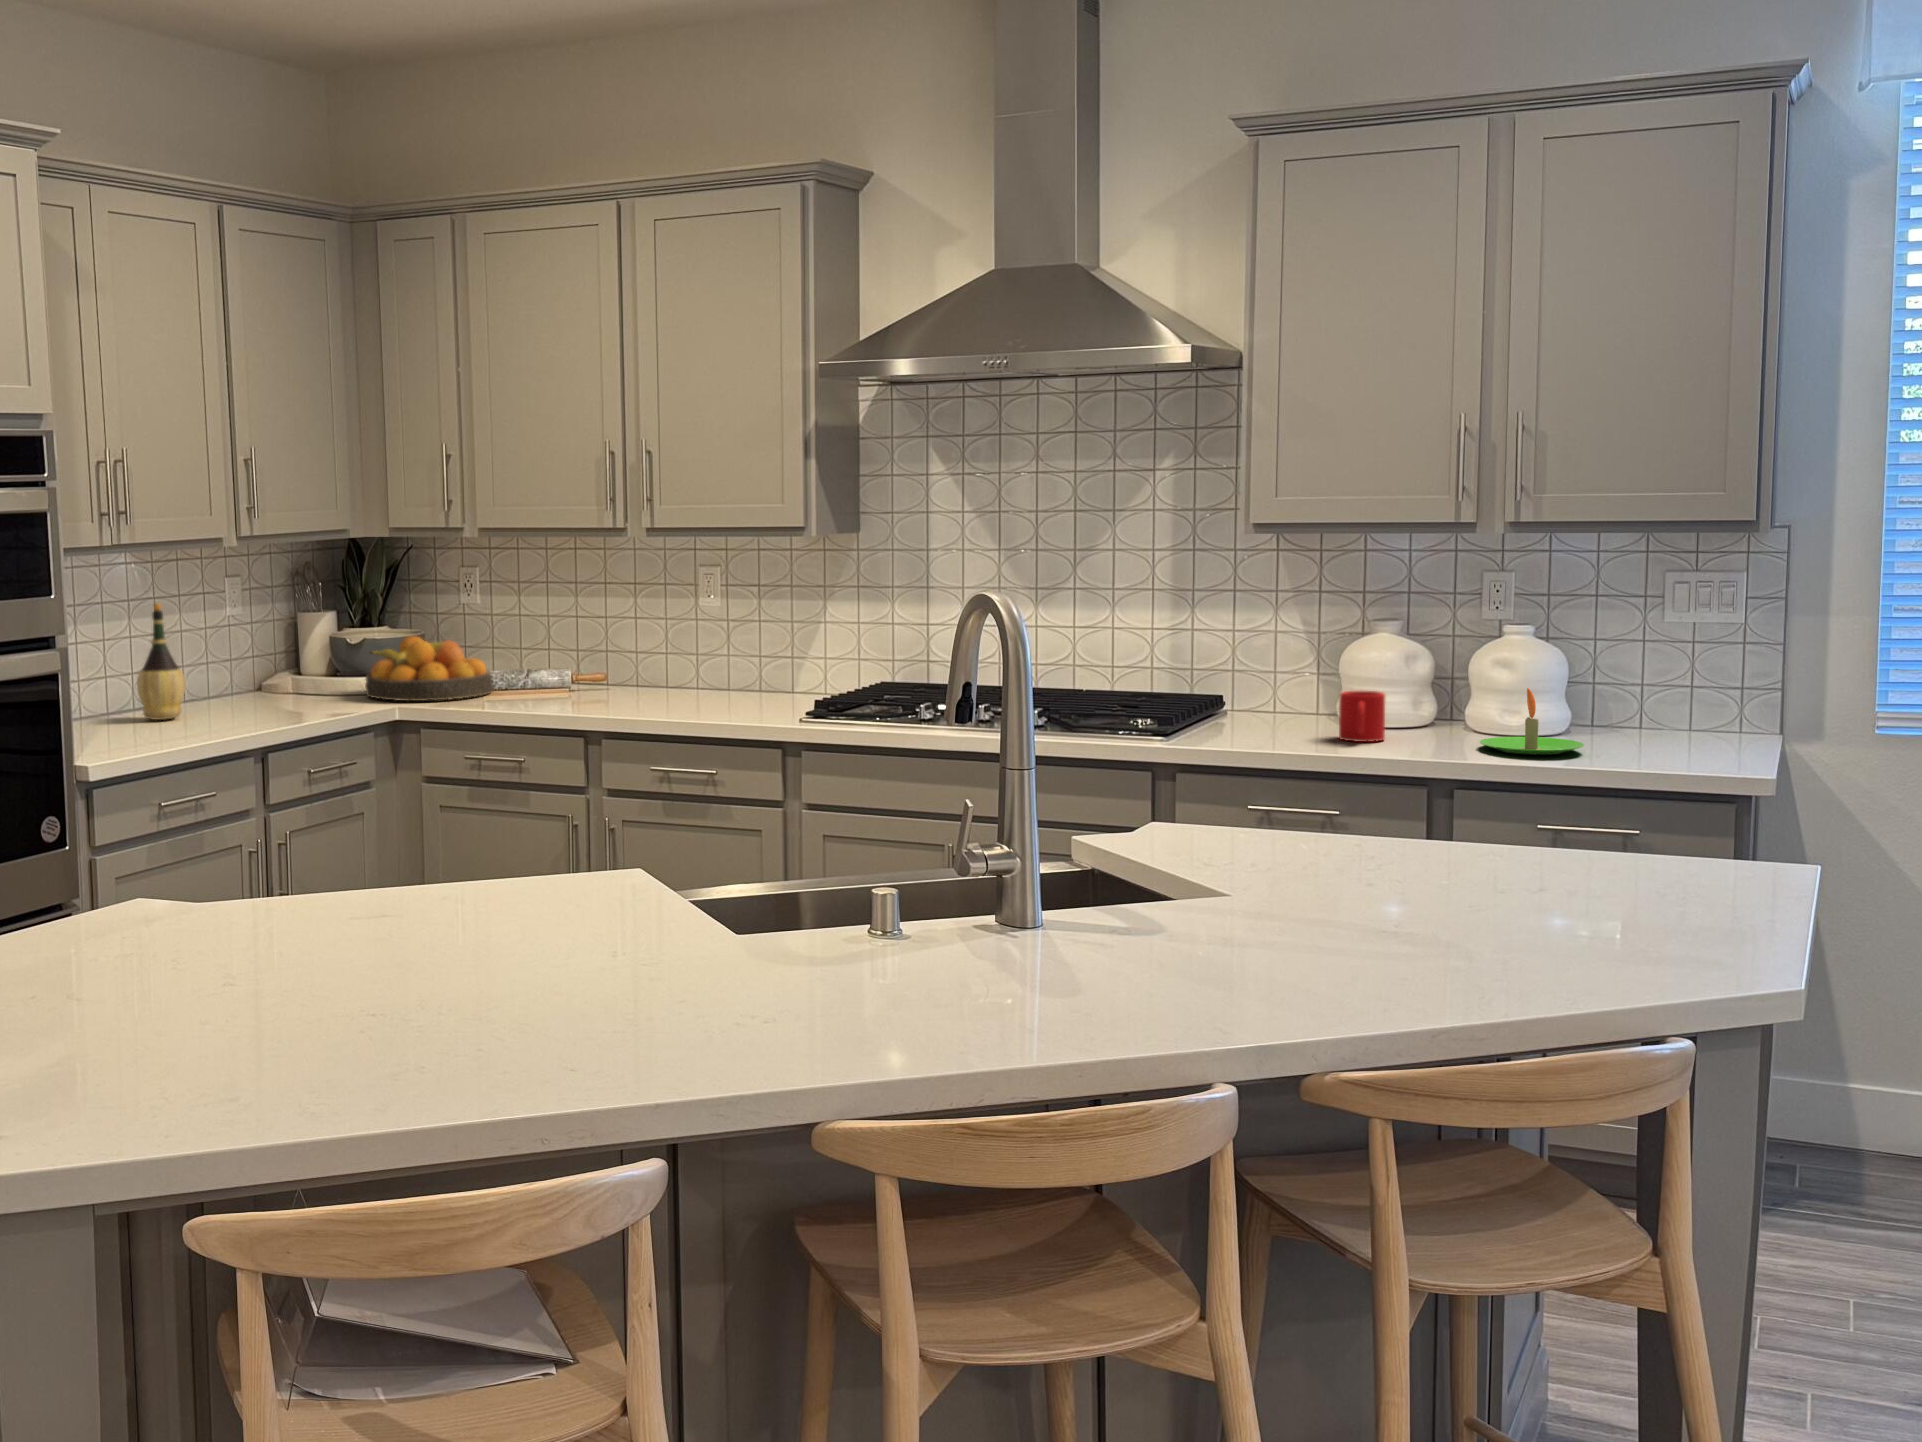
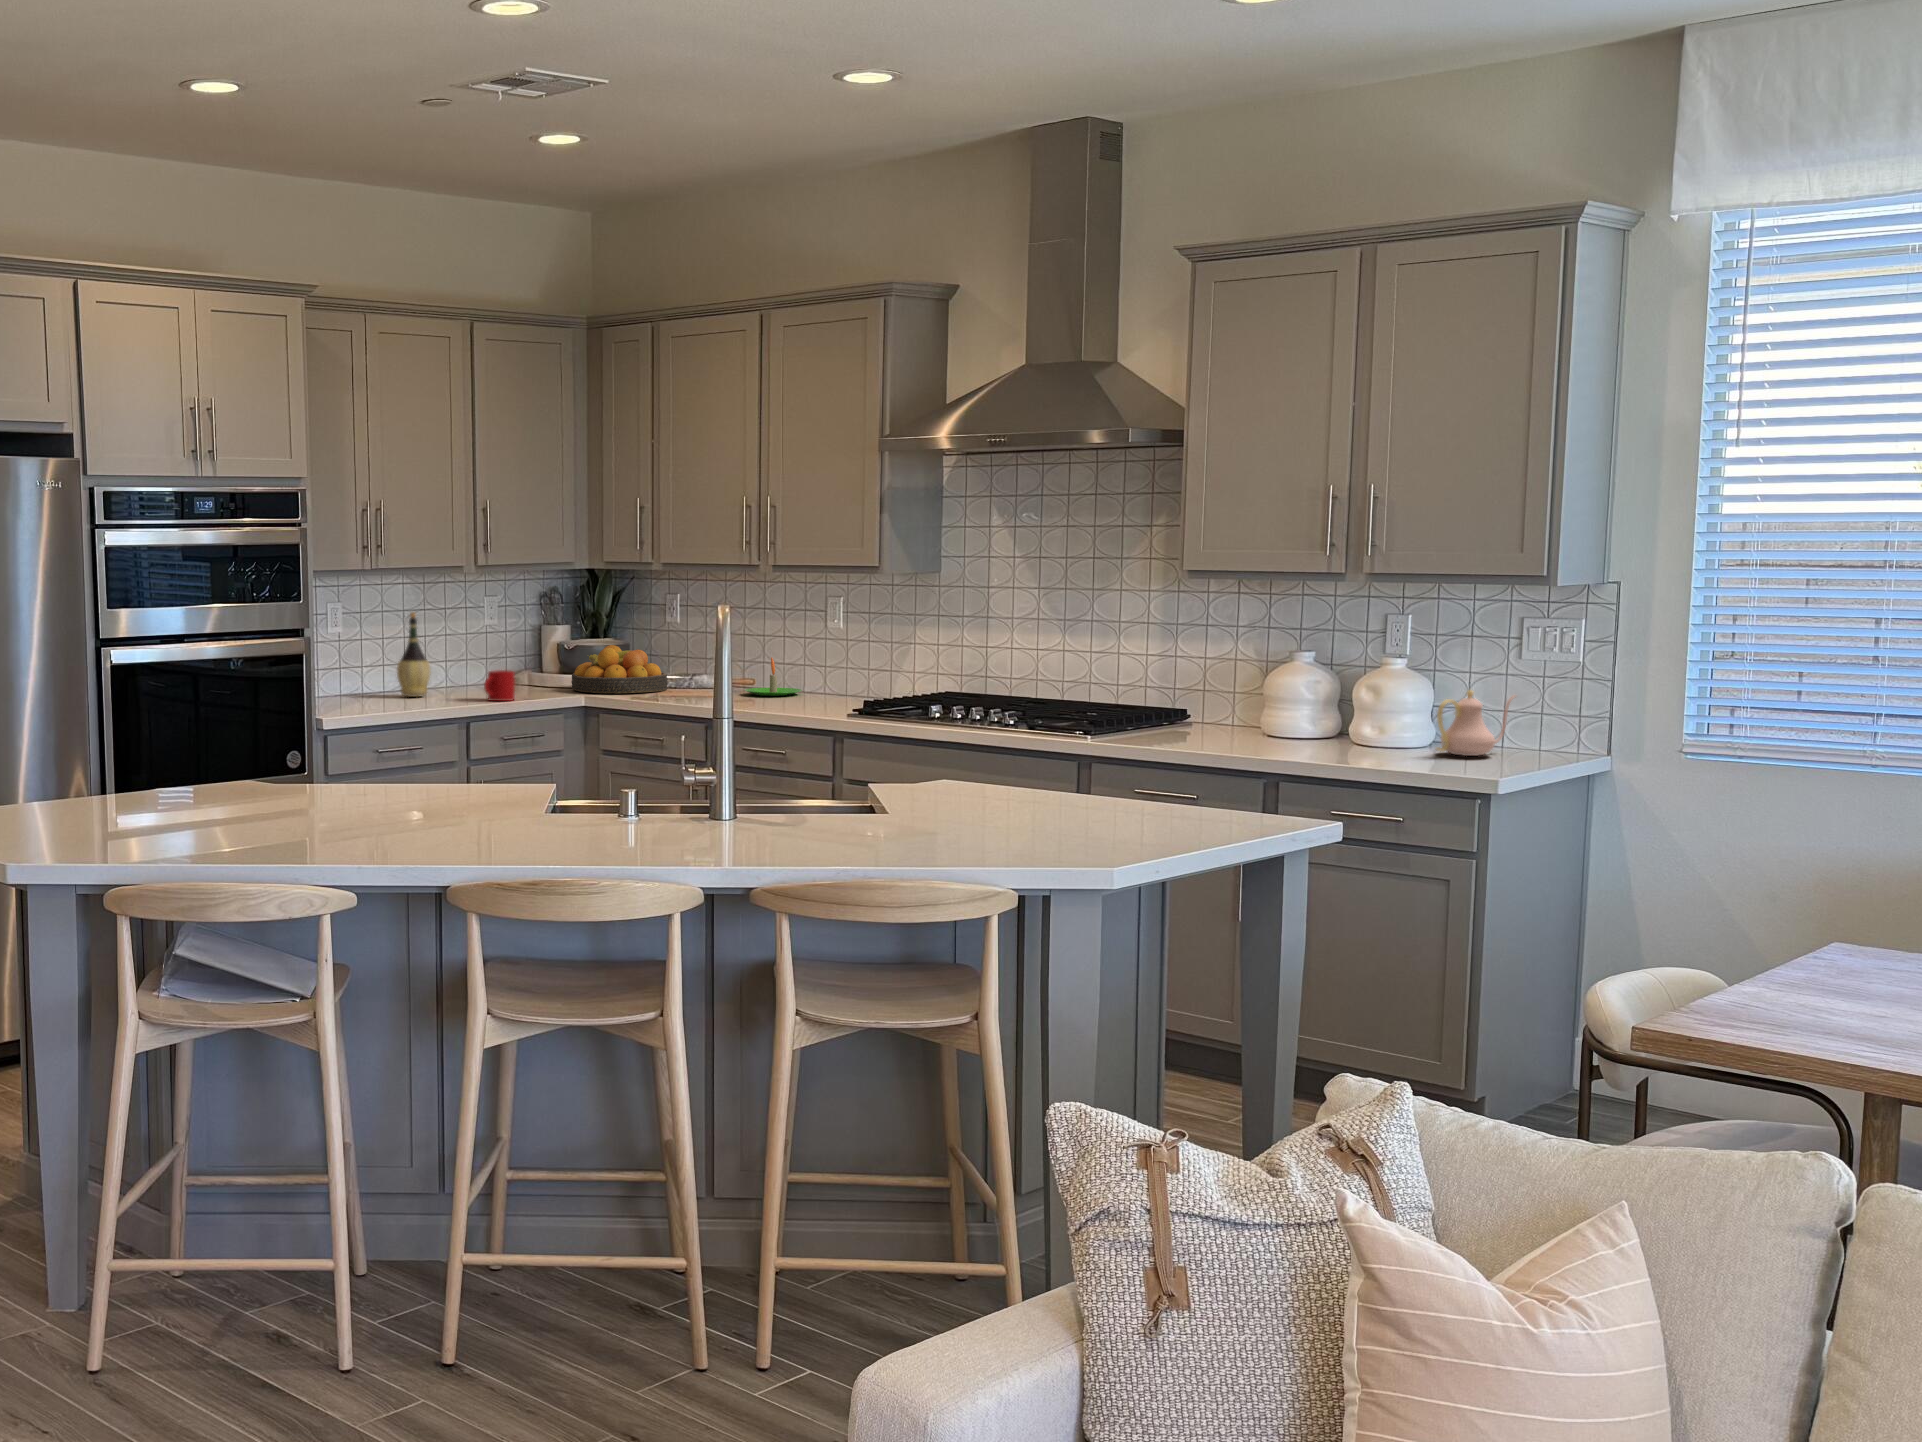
teapot: none [1605,659,1678,739] -> present [1437,690,1515,756]
candle: present [1480,688,1584,755] -> present [745,657,802,696]
mug: present [1339,691,1385,742] -> present [484,670,515,701]

